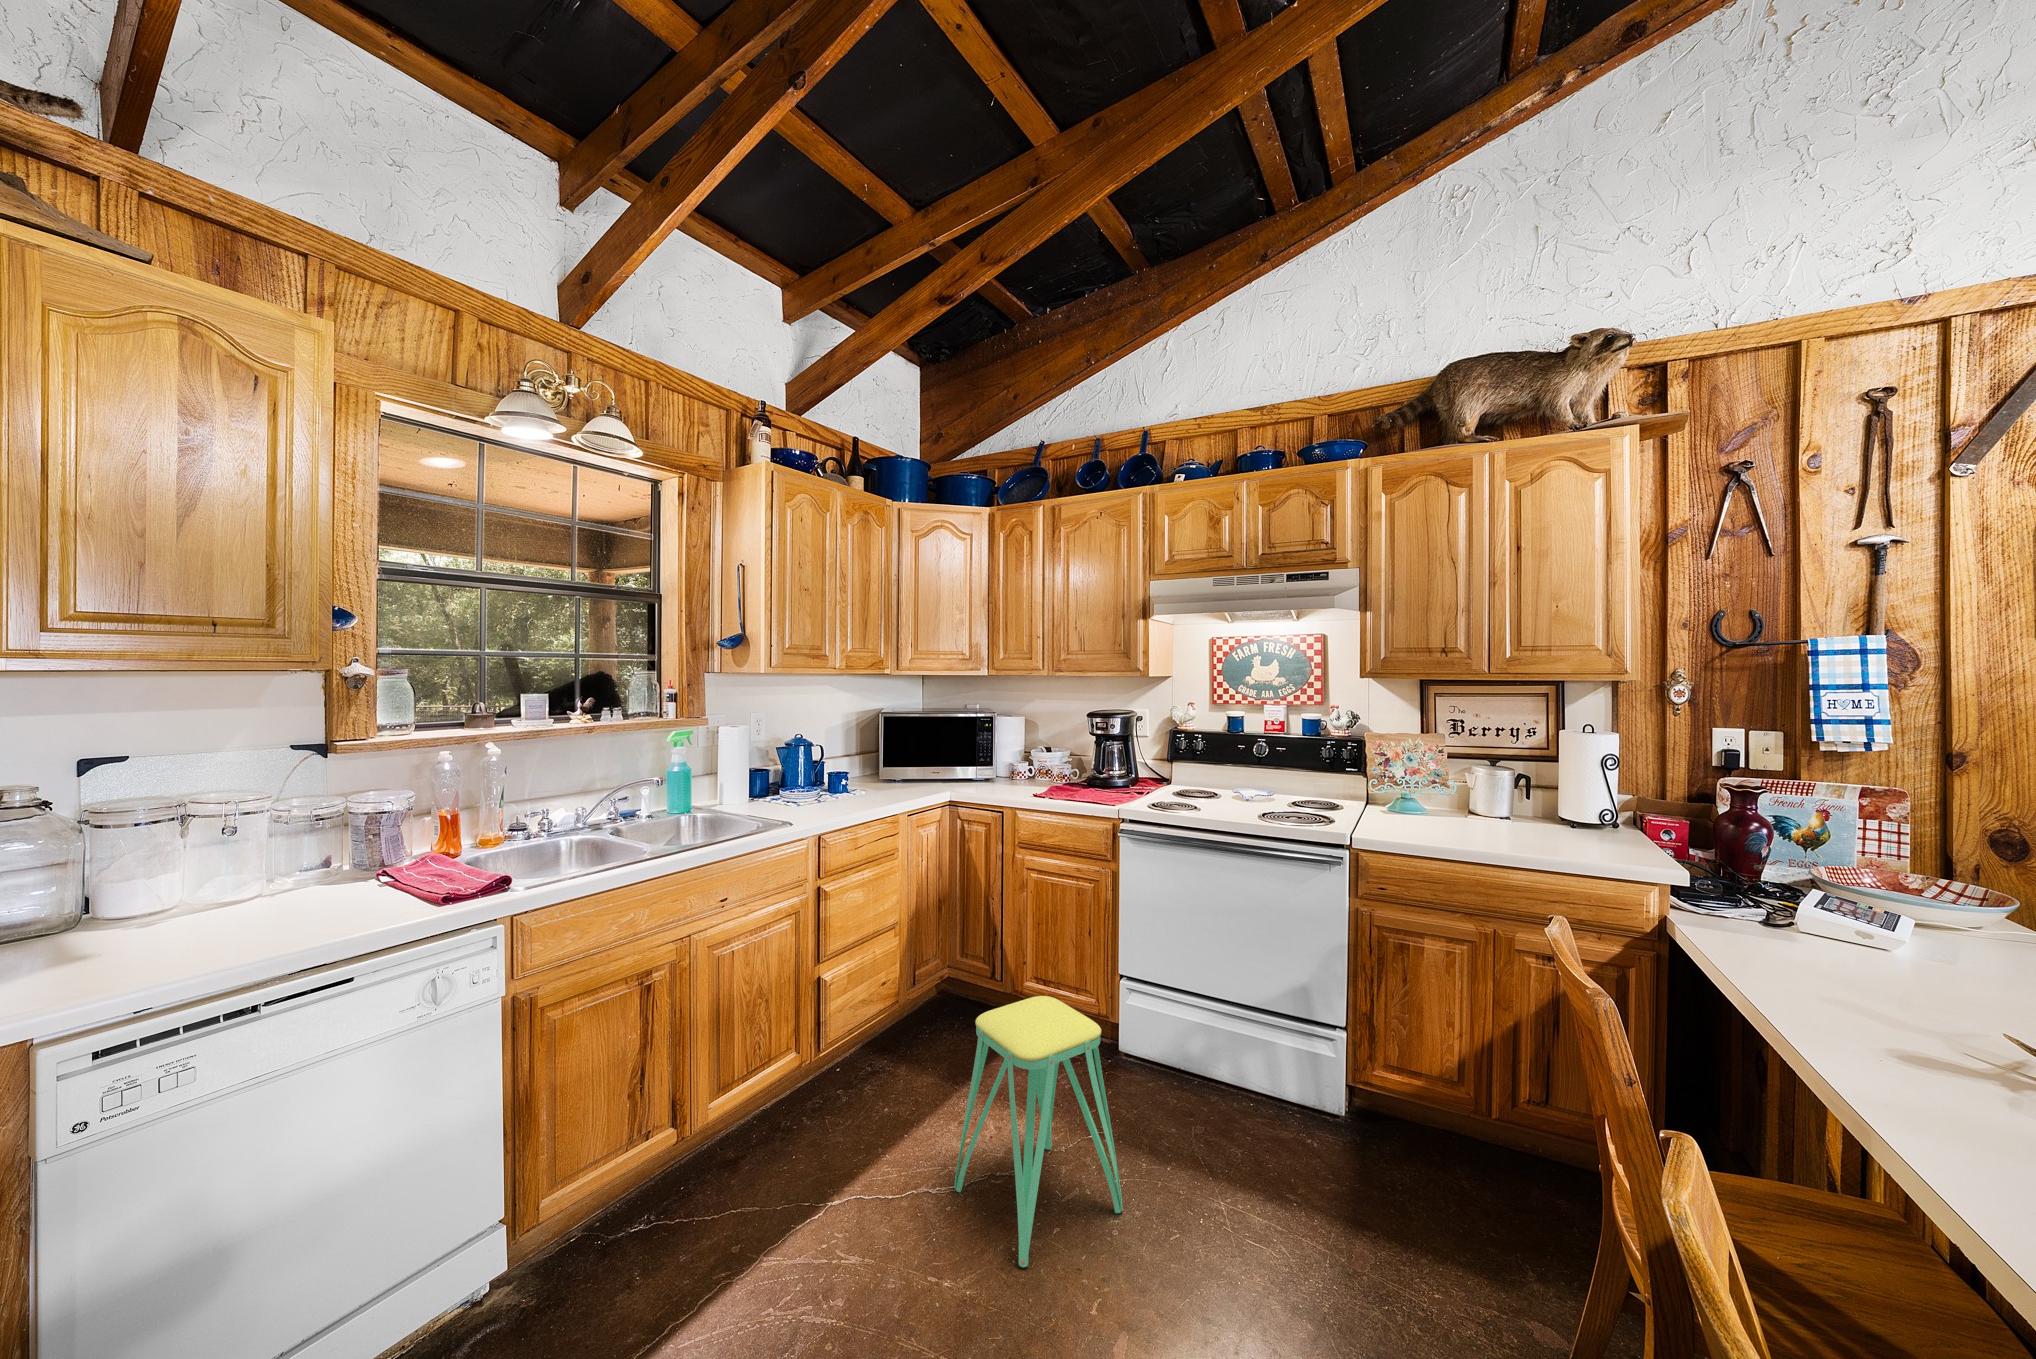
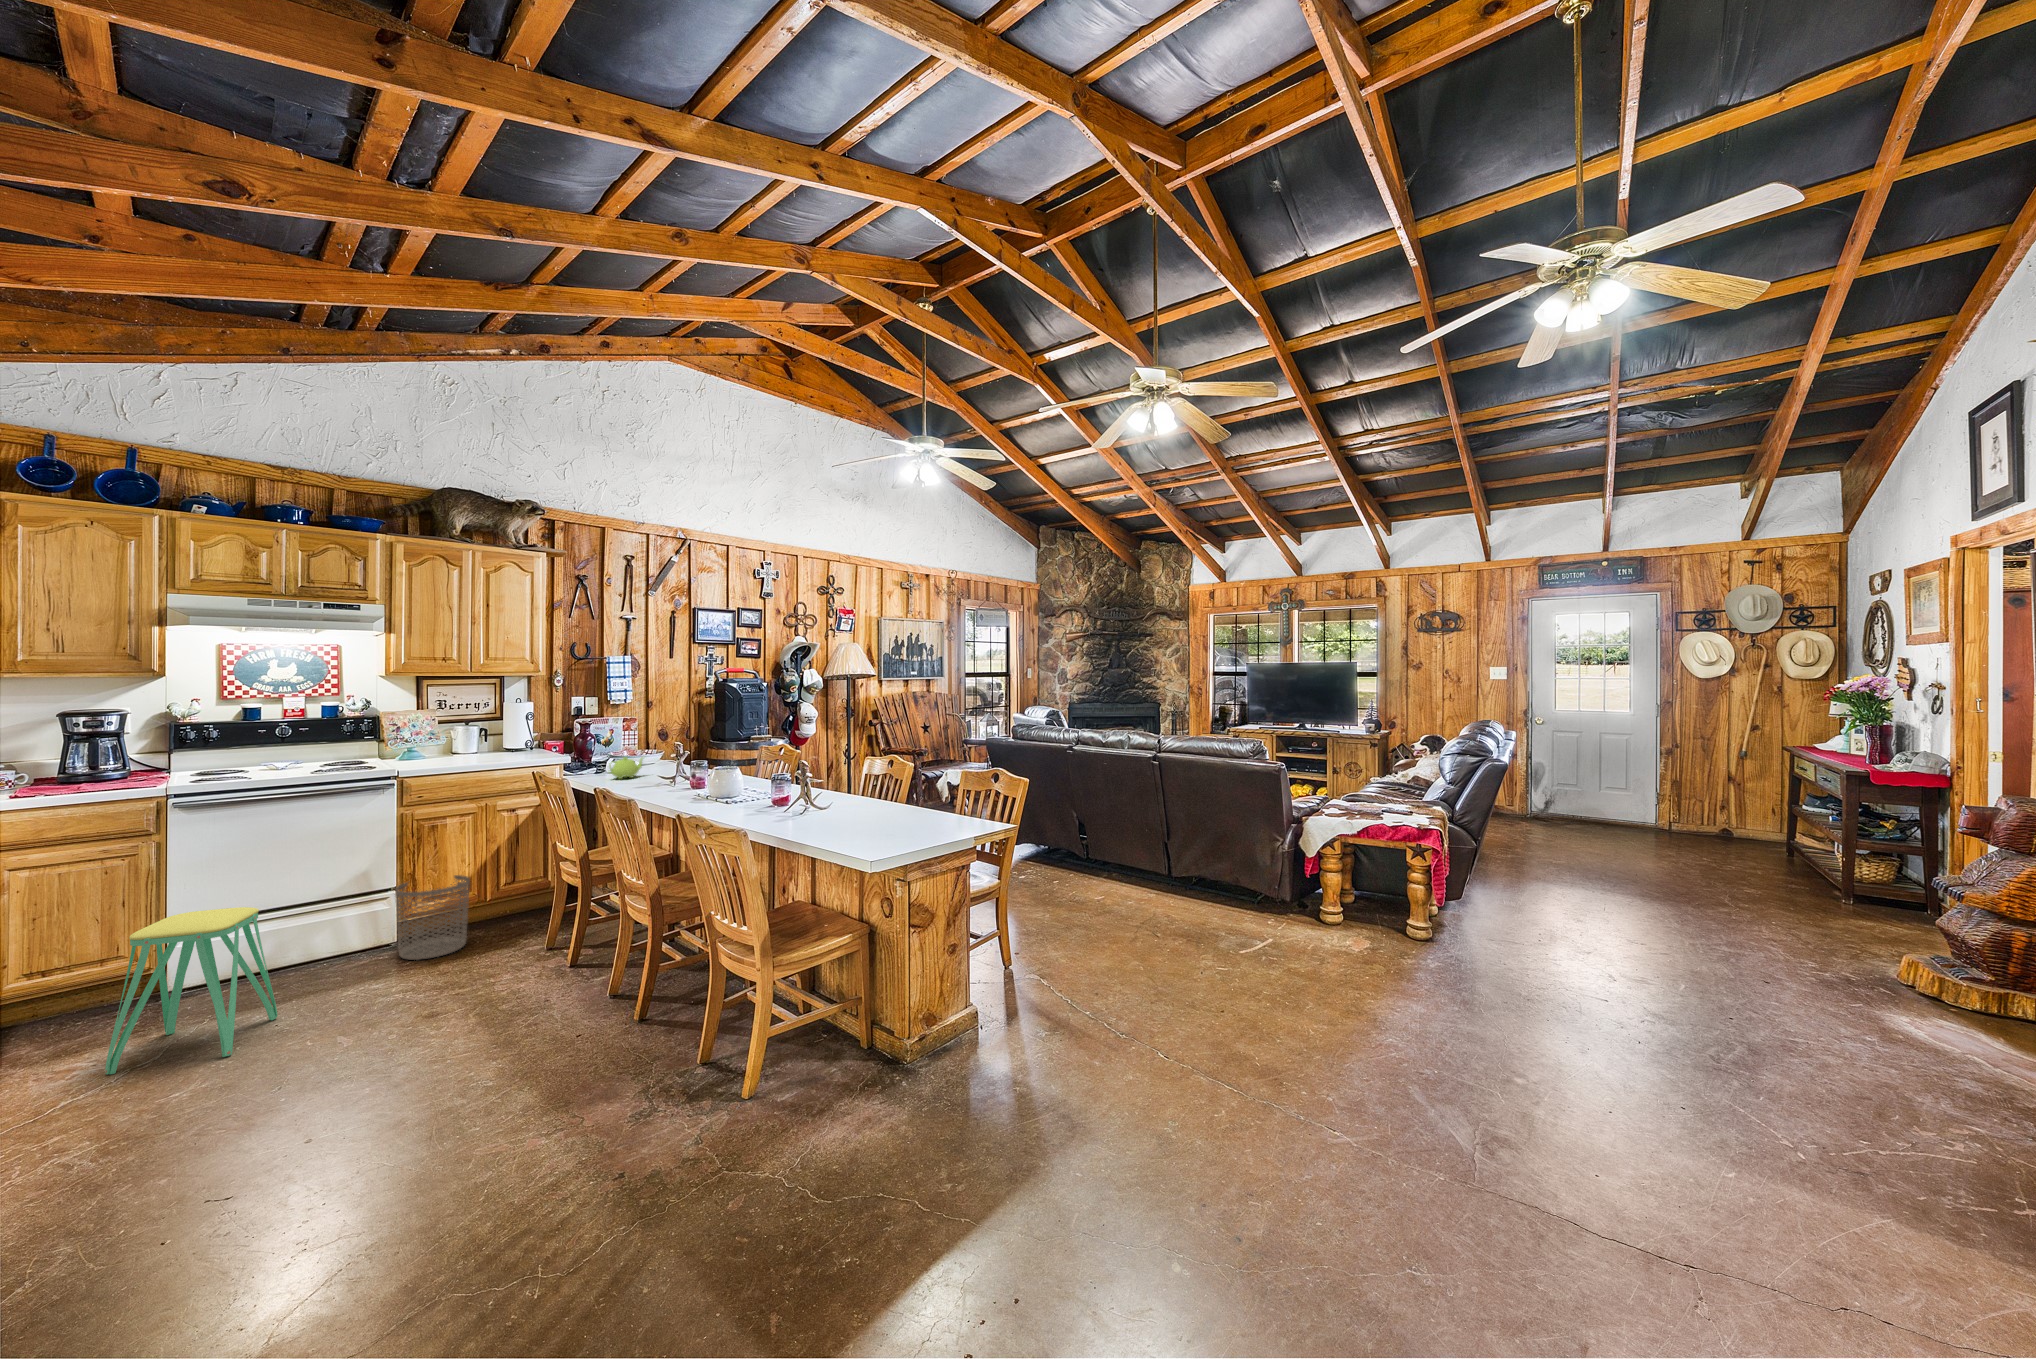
teapot: none [1802,919,1959,995] -> present [609,757,643,779]
waste bin: none [1323,1036,1444,1223] -> present [395,875,470,960]

